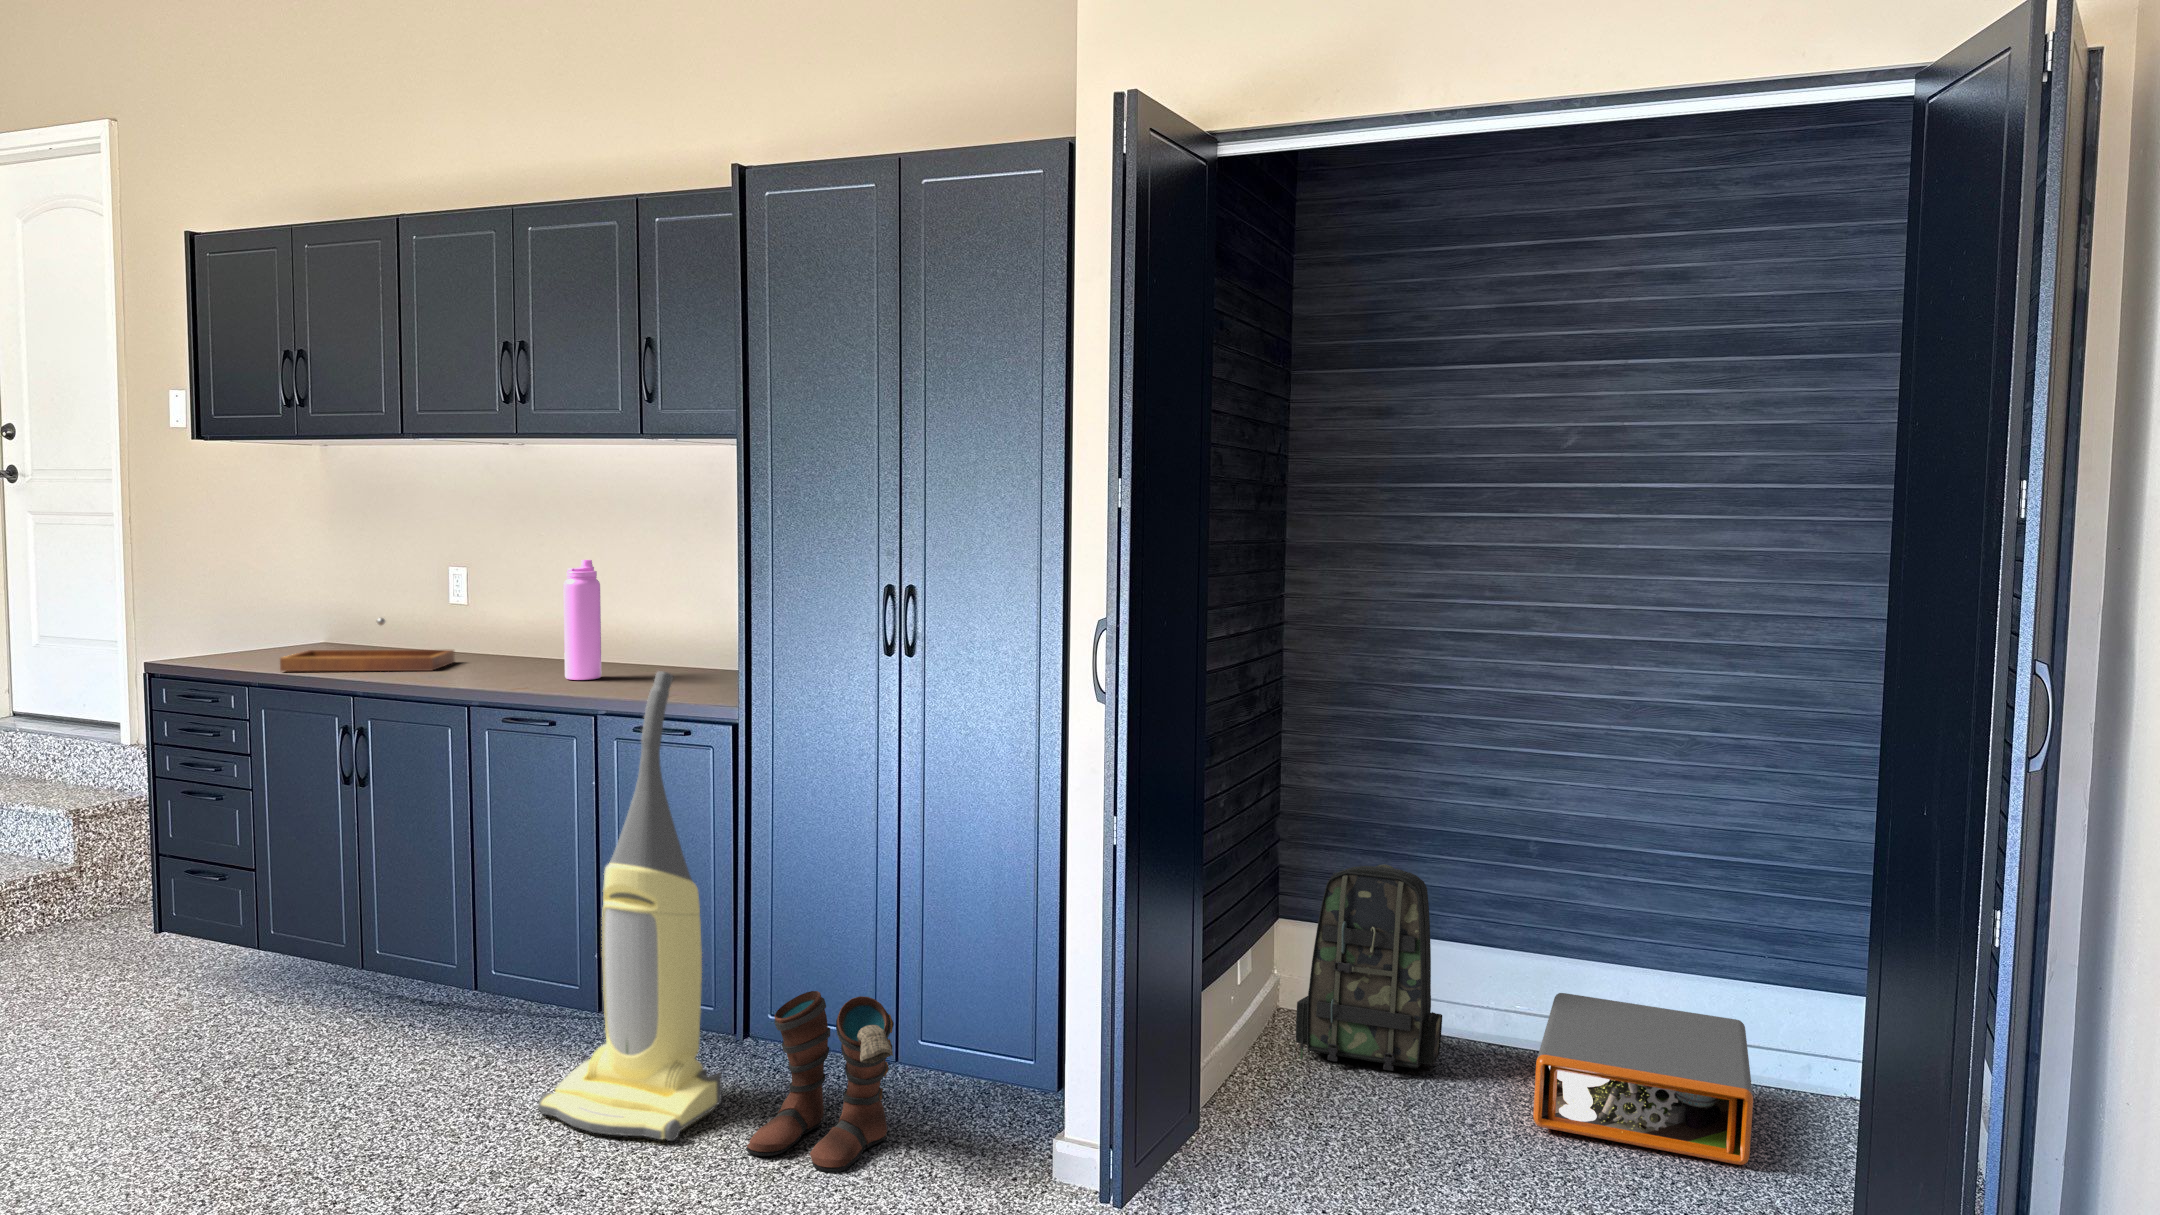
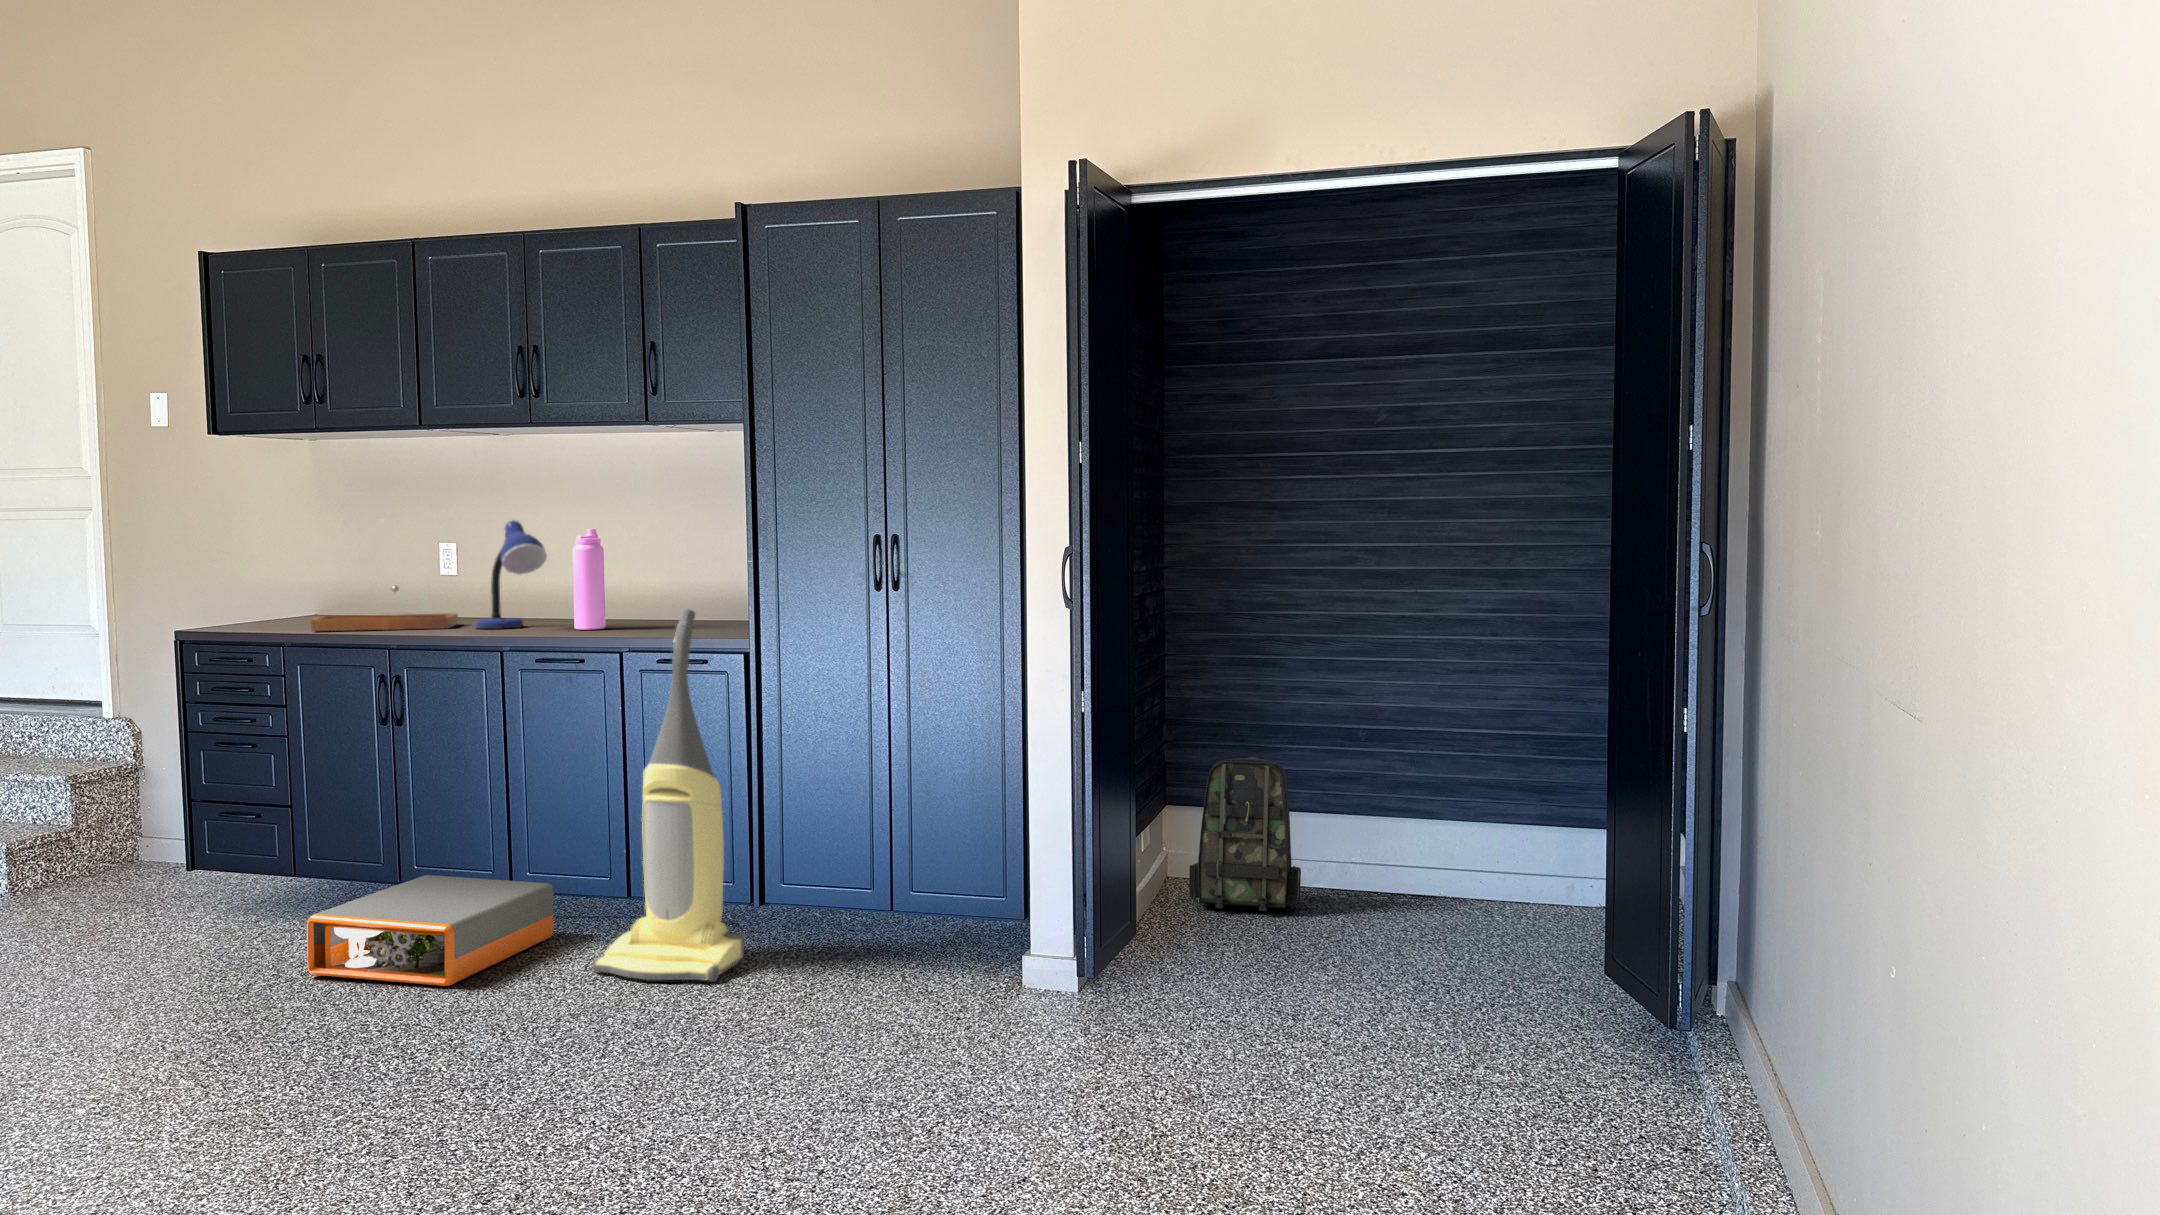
desk lamp: none [461,547,537,674] -> present [476,520,547,629]
boots: present [746,991,894,1172] -> none [777,858,898,991]
storage box: present [1533,993,1753,1165] -> present [307,875,554,986]

